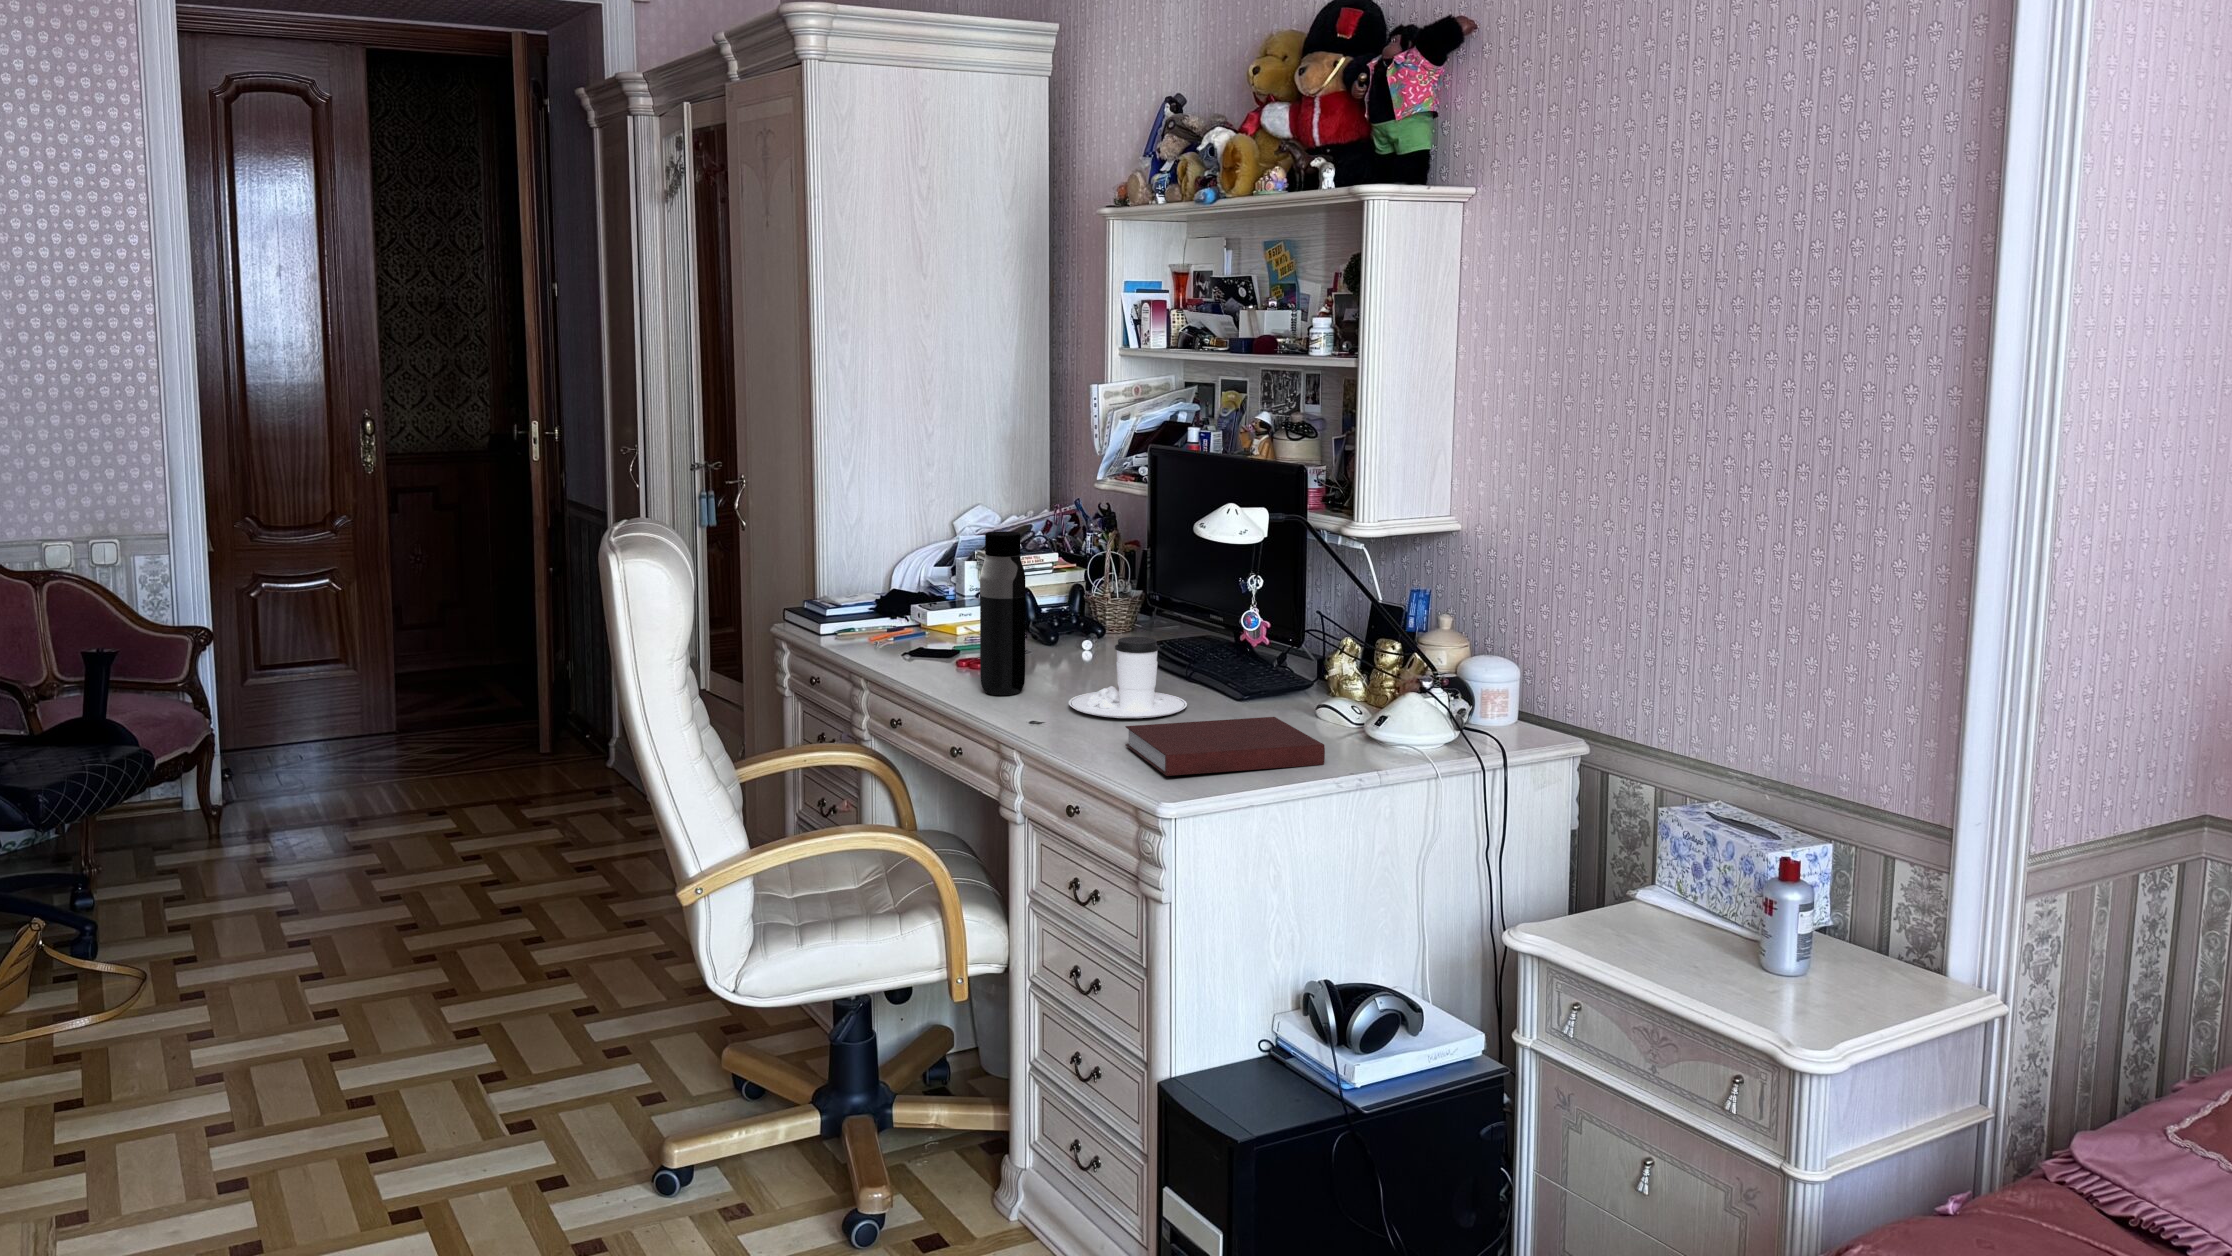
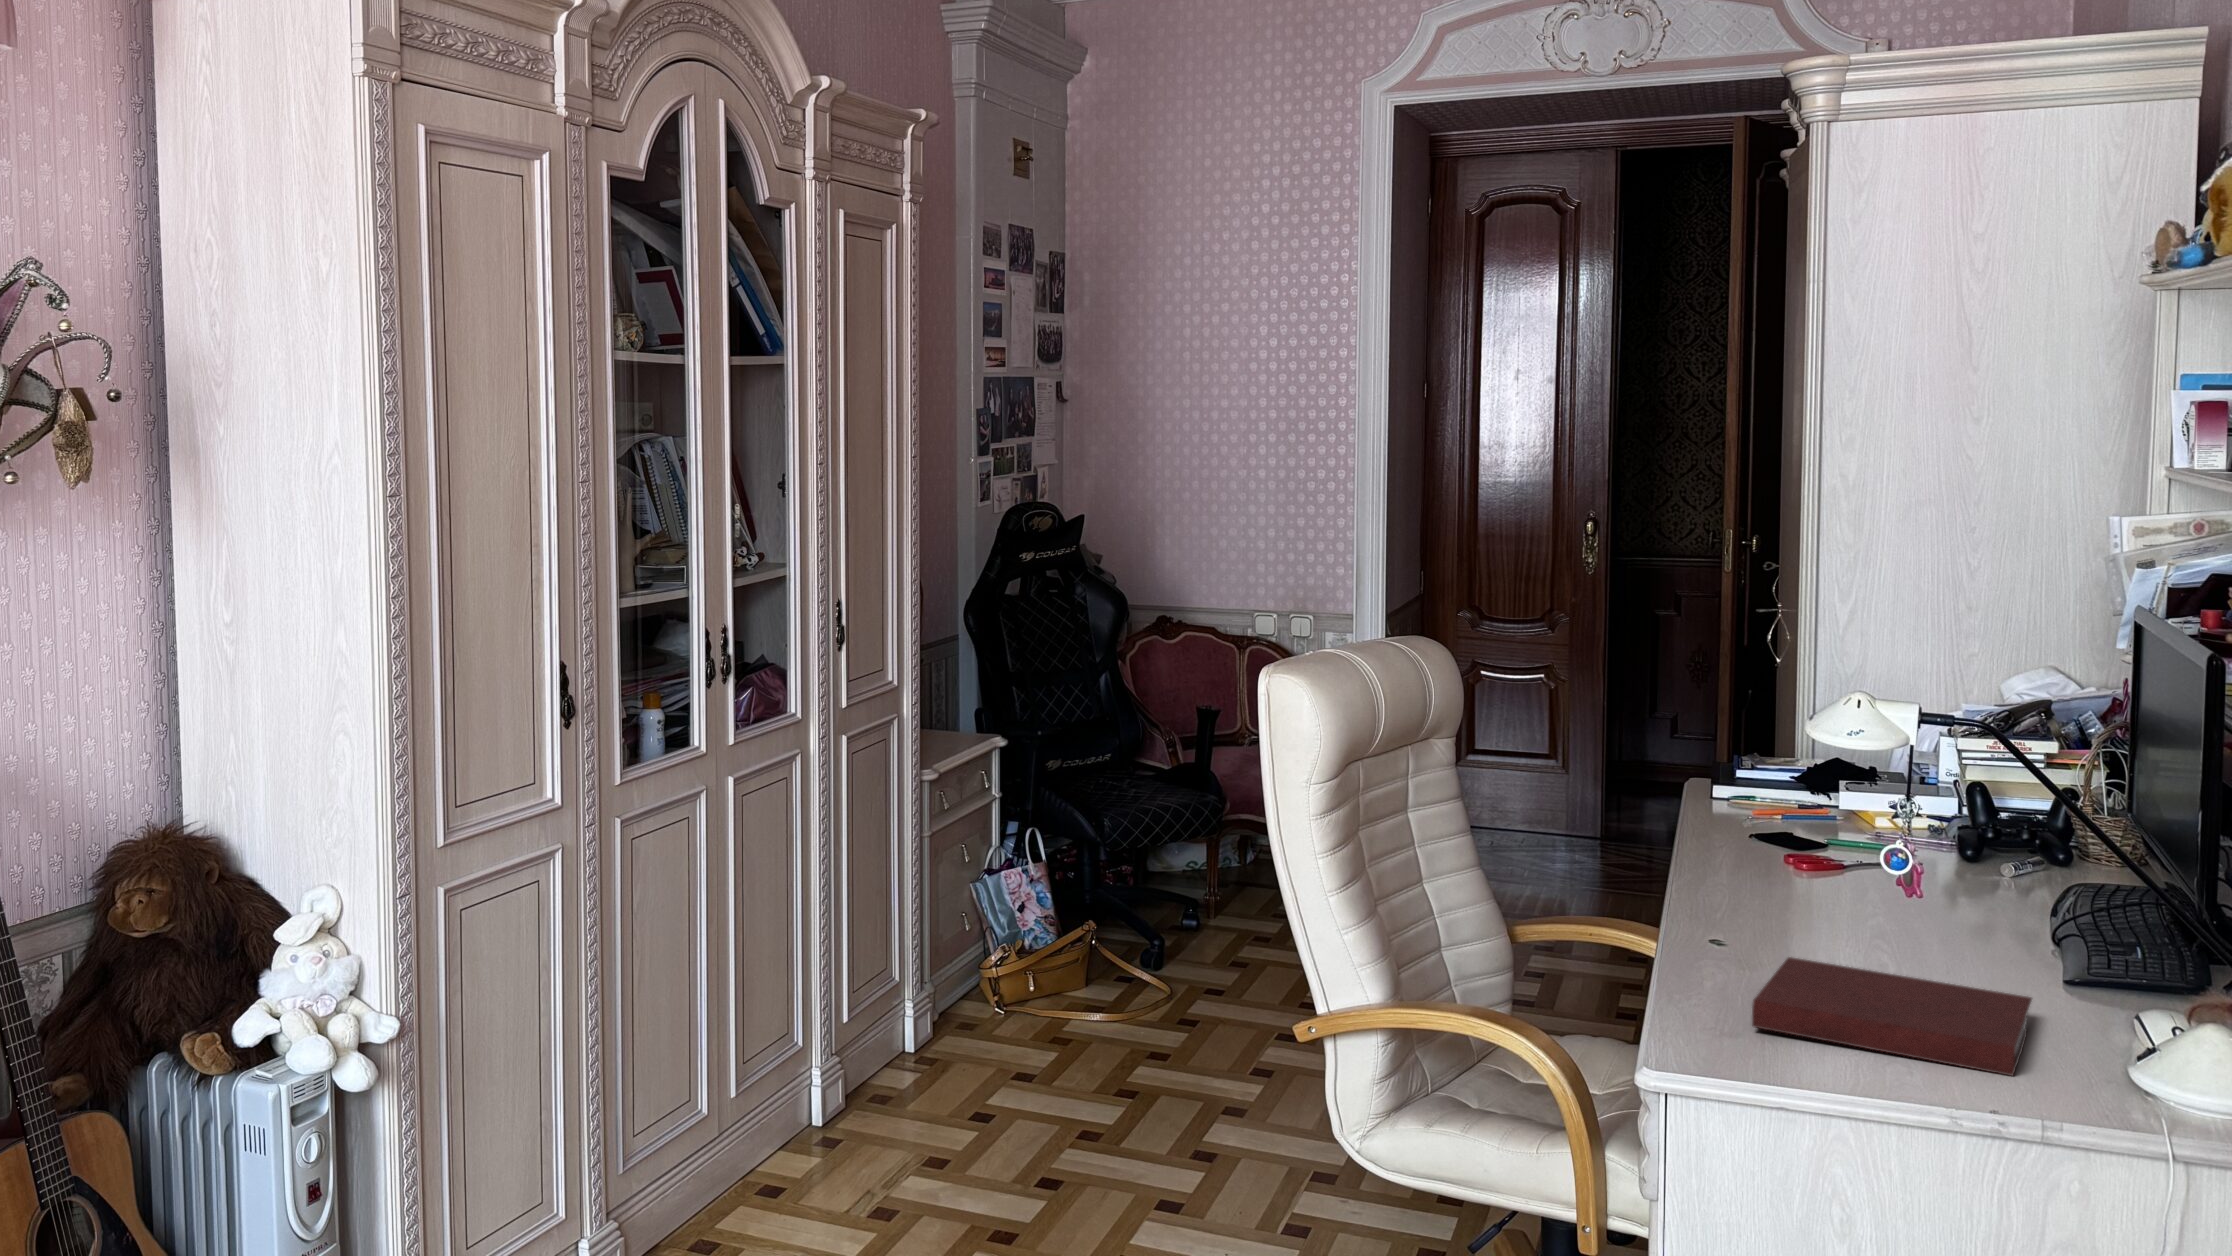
water bottle: present [980,531,1025,695] -> none [1750,689,1816,896]
coffee cup: present [1069,637,1187,718] -> none [1809,848,1987,963]

